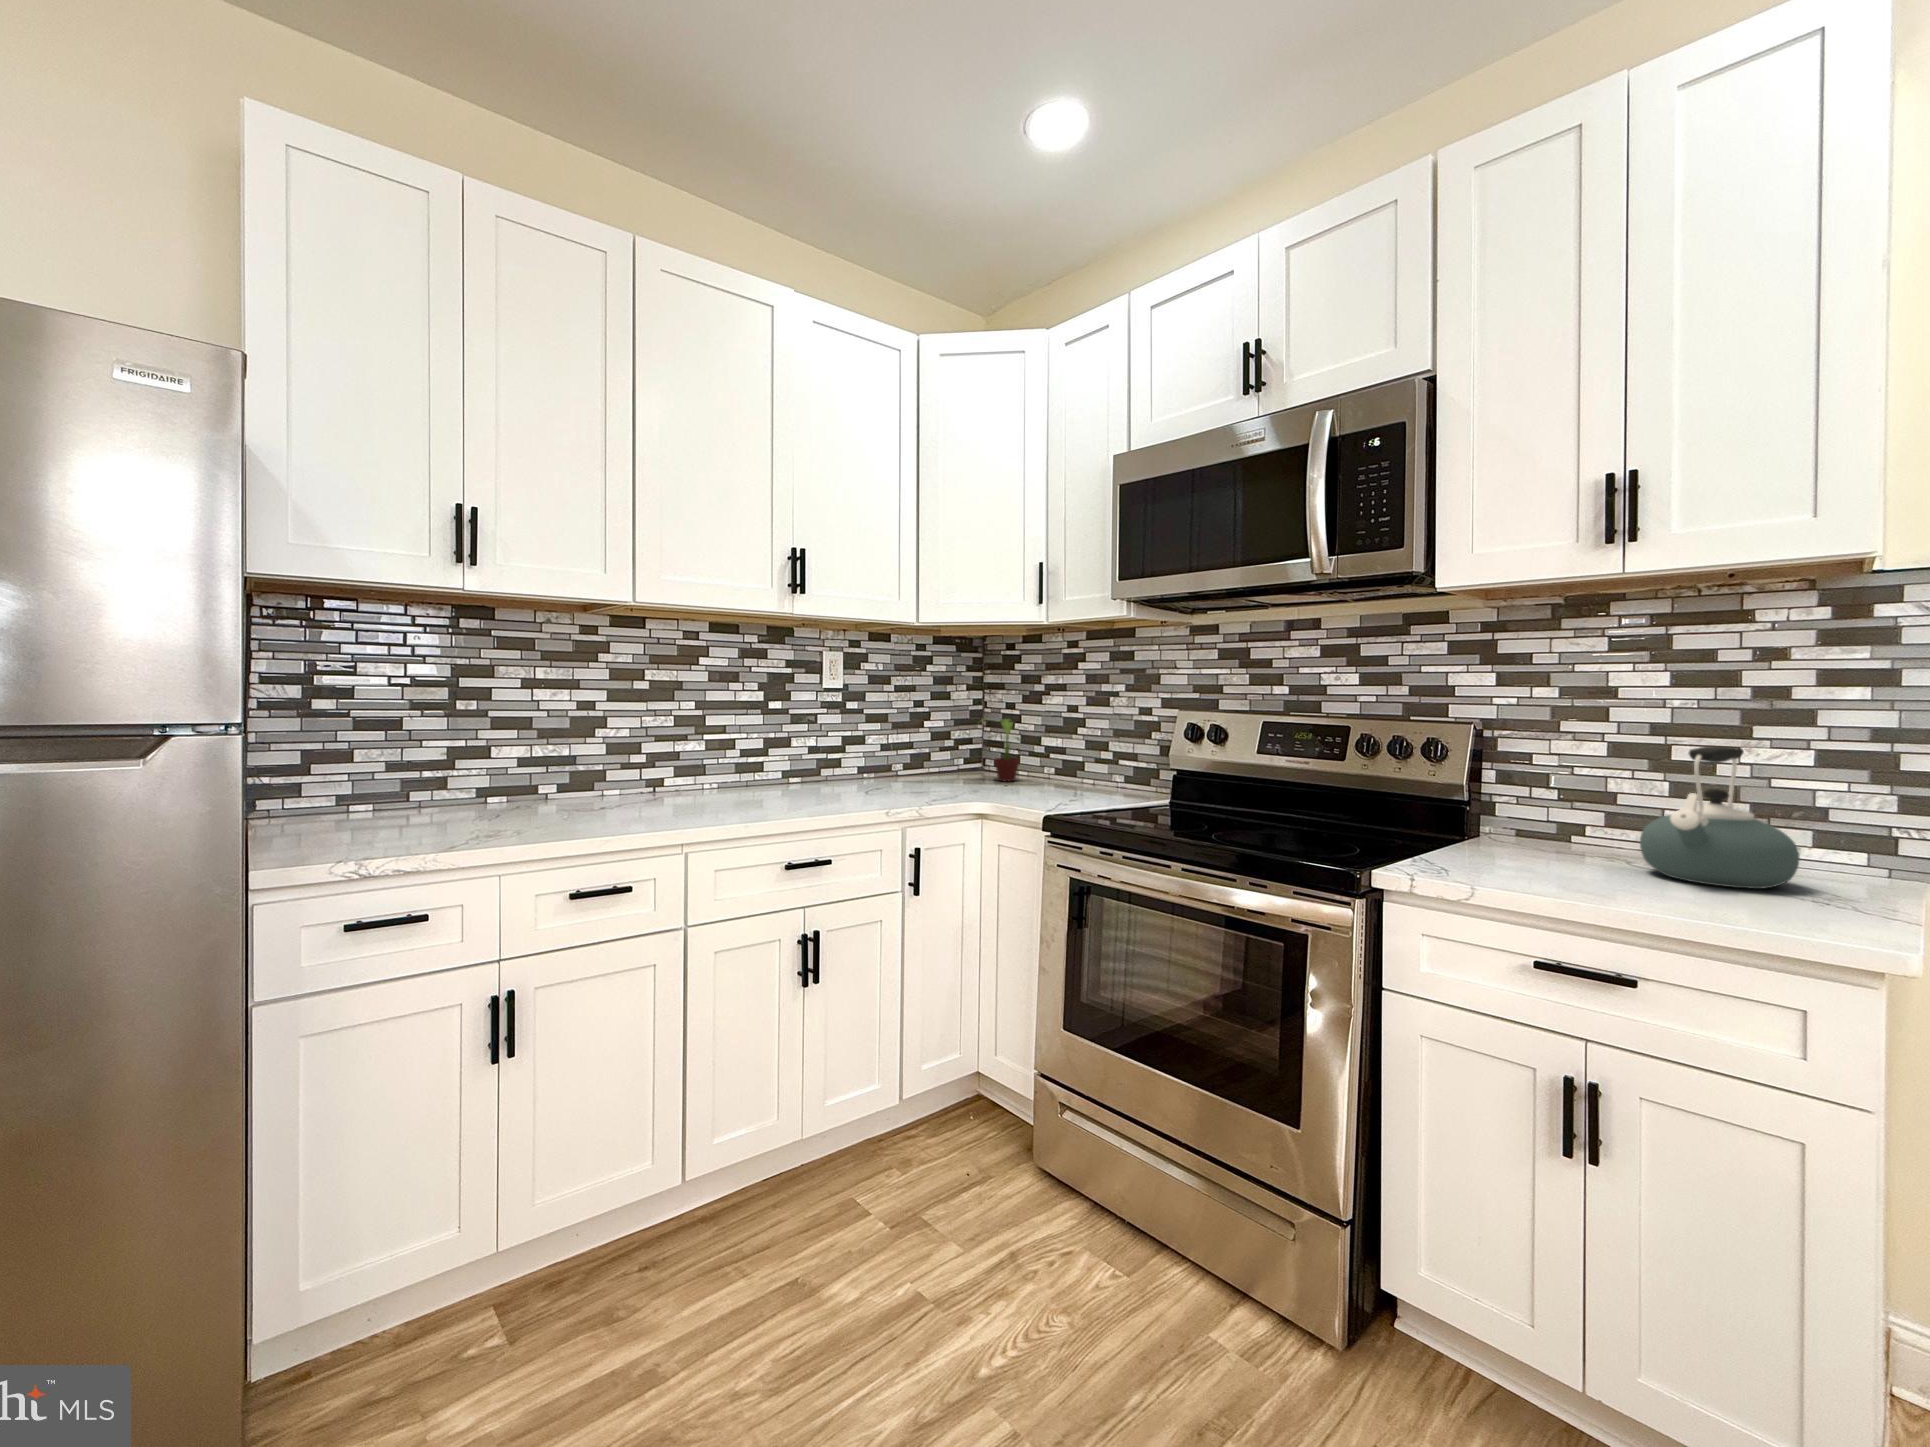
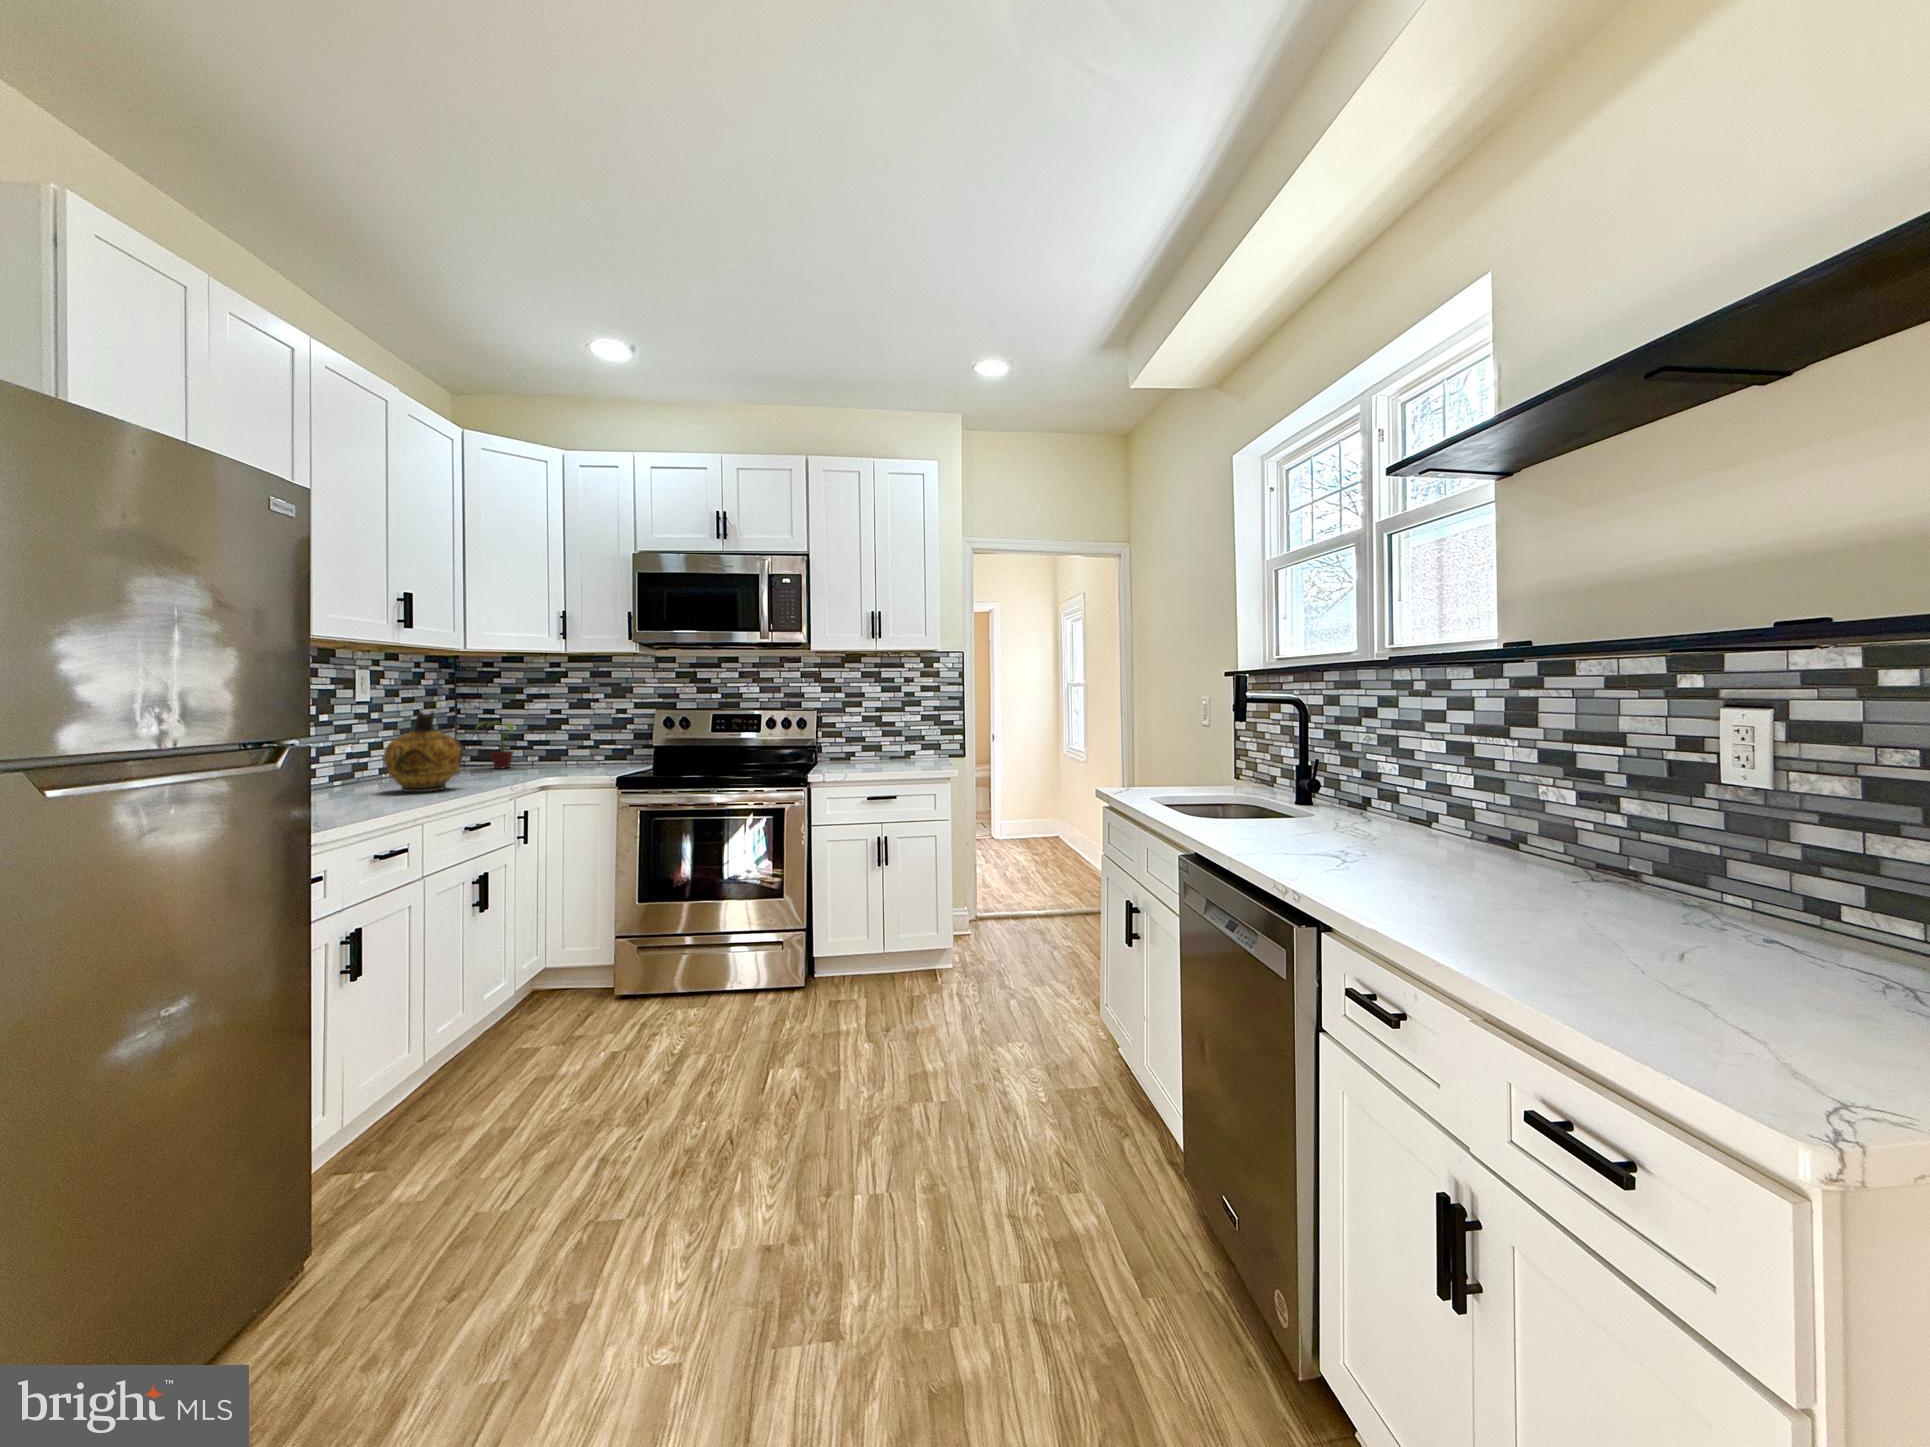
ceramic jug: none [764,699,850,807] -> present [384,711,463,792]
kettle: present [1640,746,1800,889] -> none [879,715,921,764]

